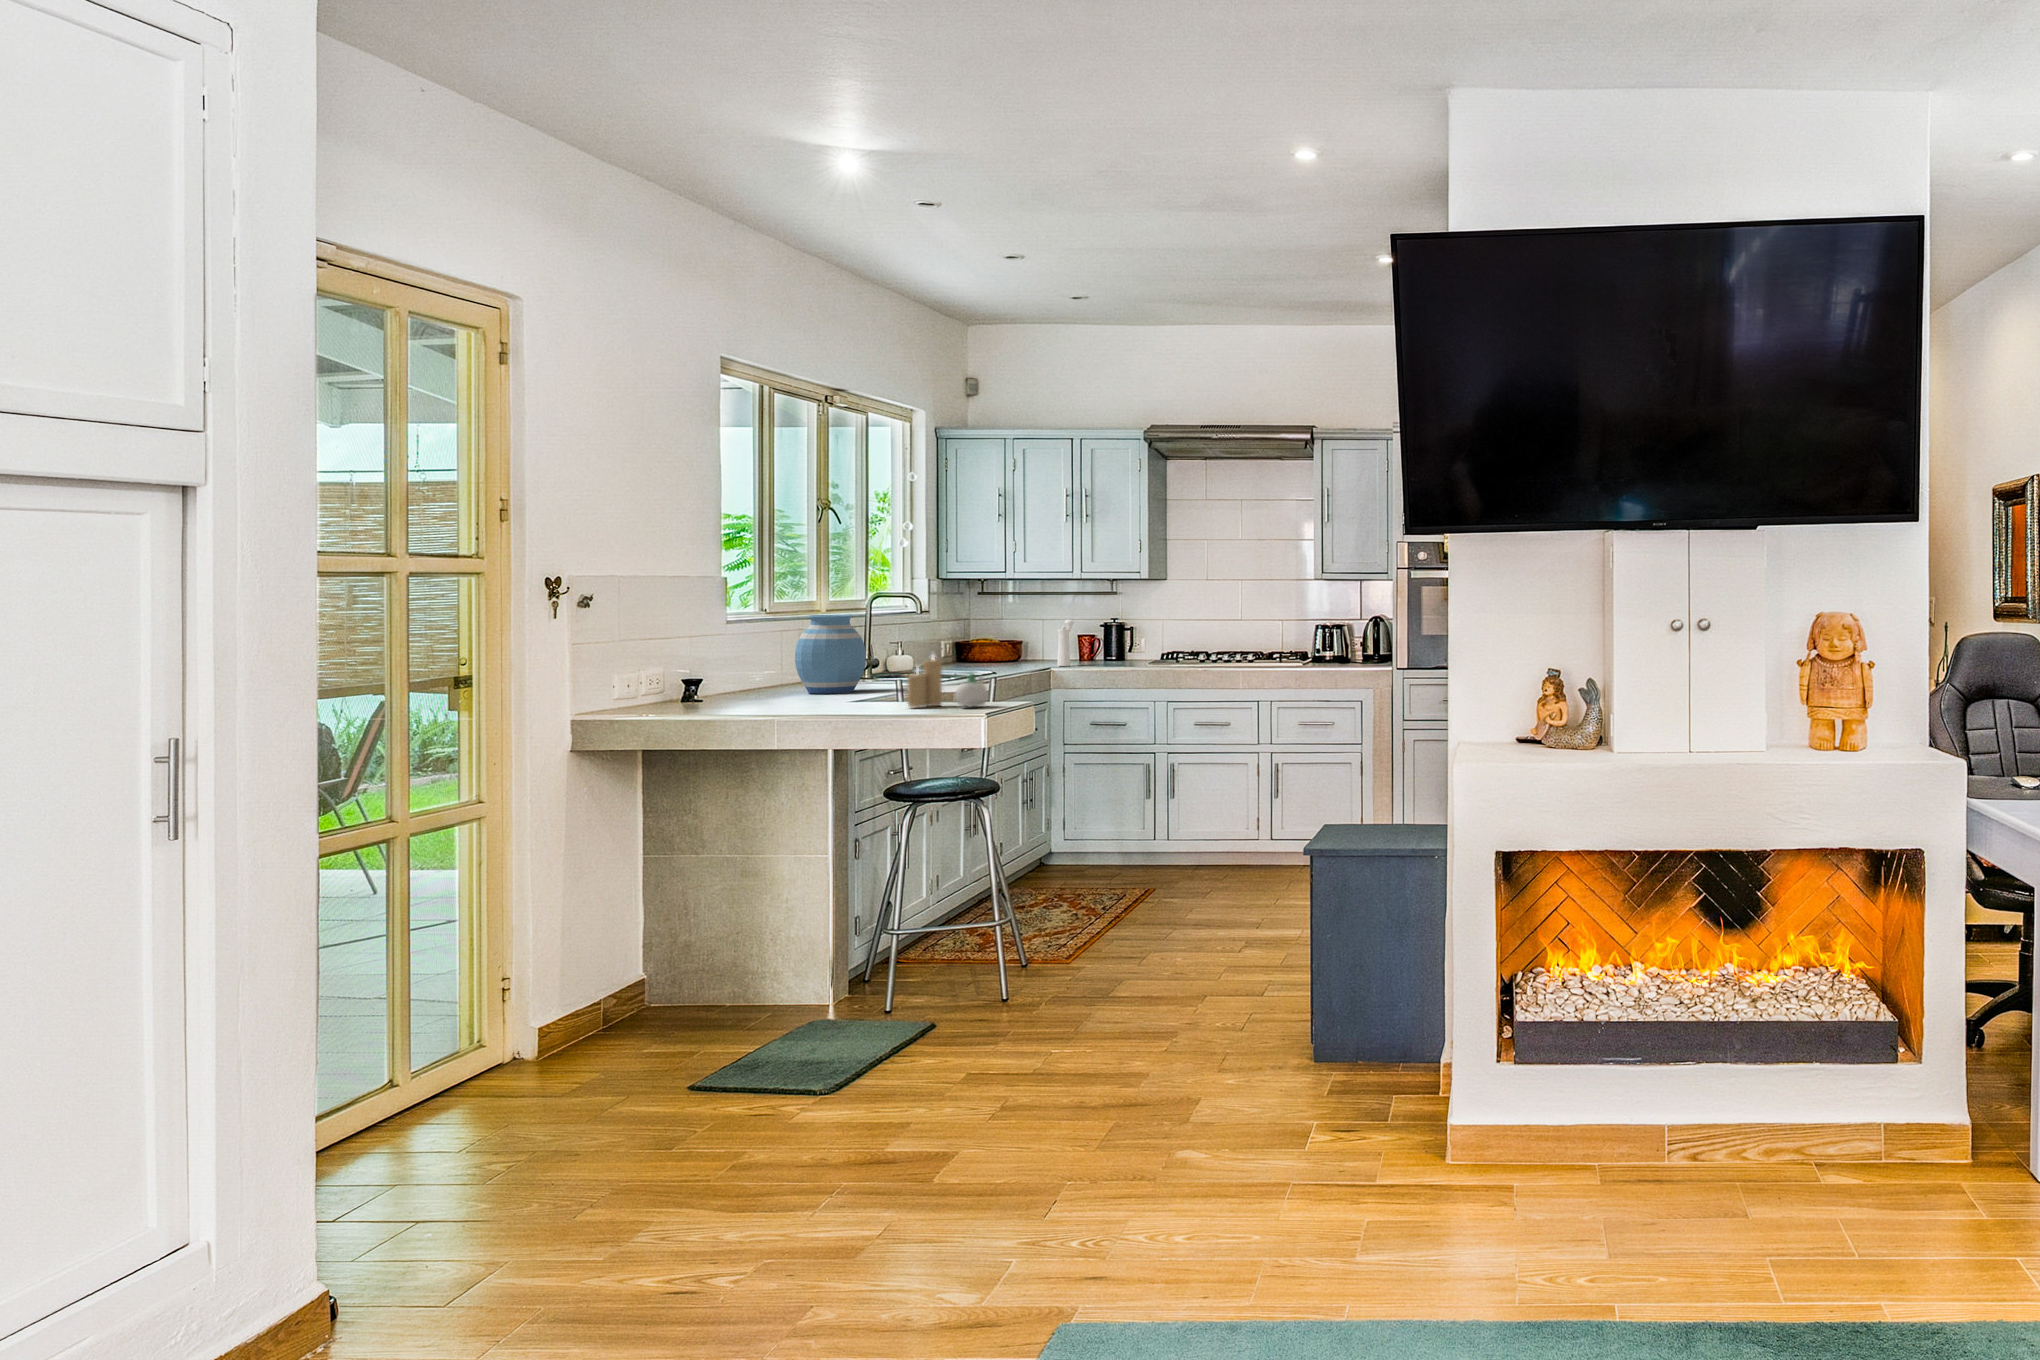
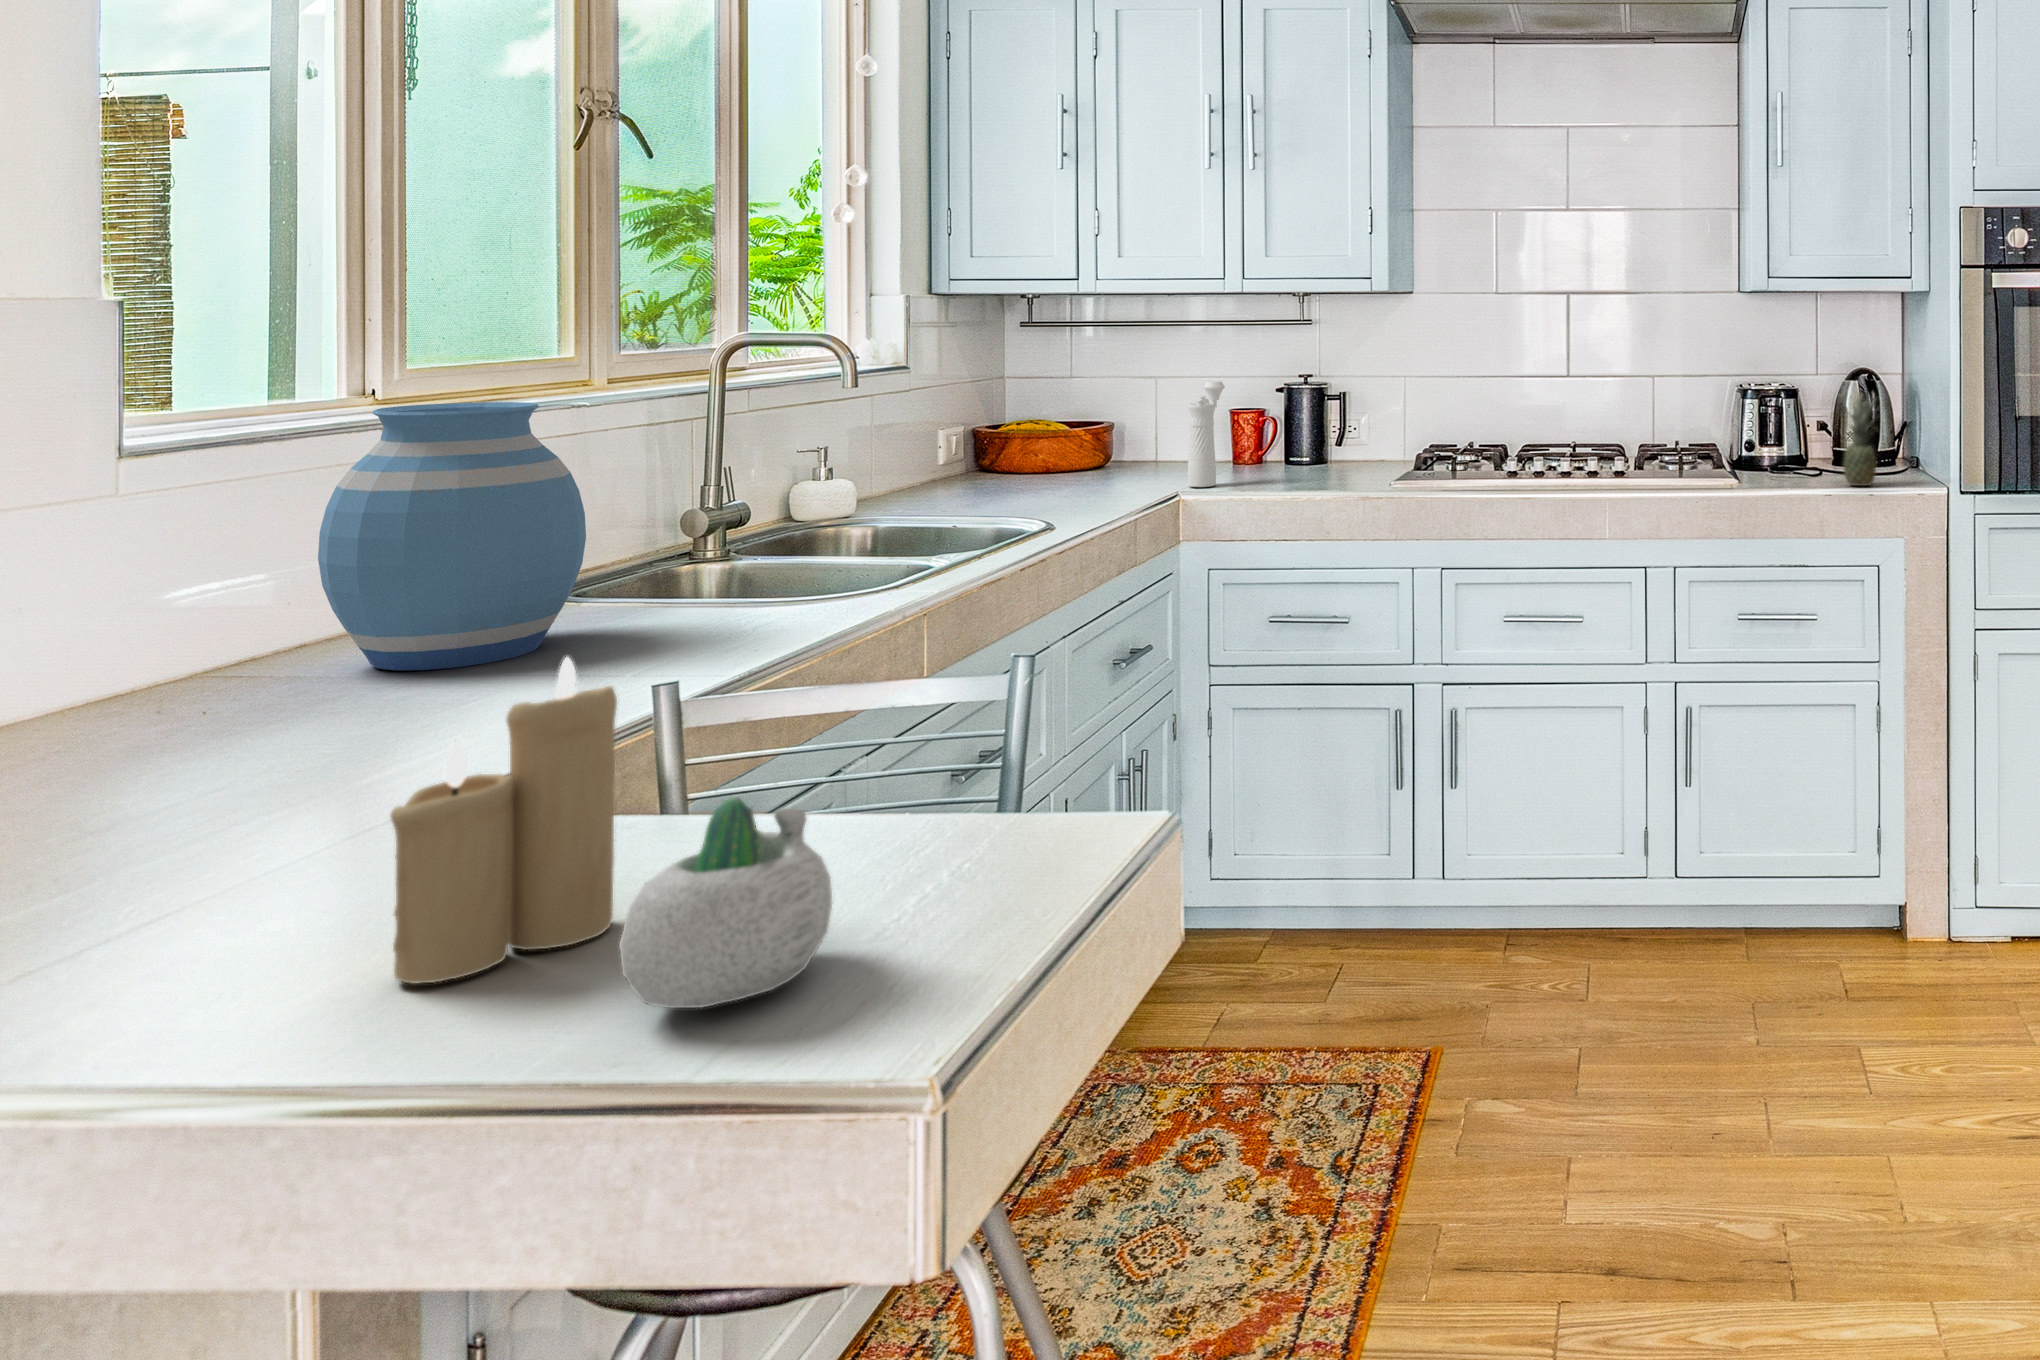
fruit: none [1346,624,1363,666] -> present [1844,393,1878,486]

